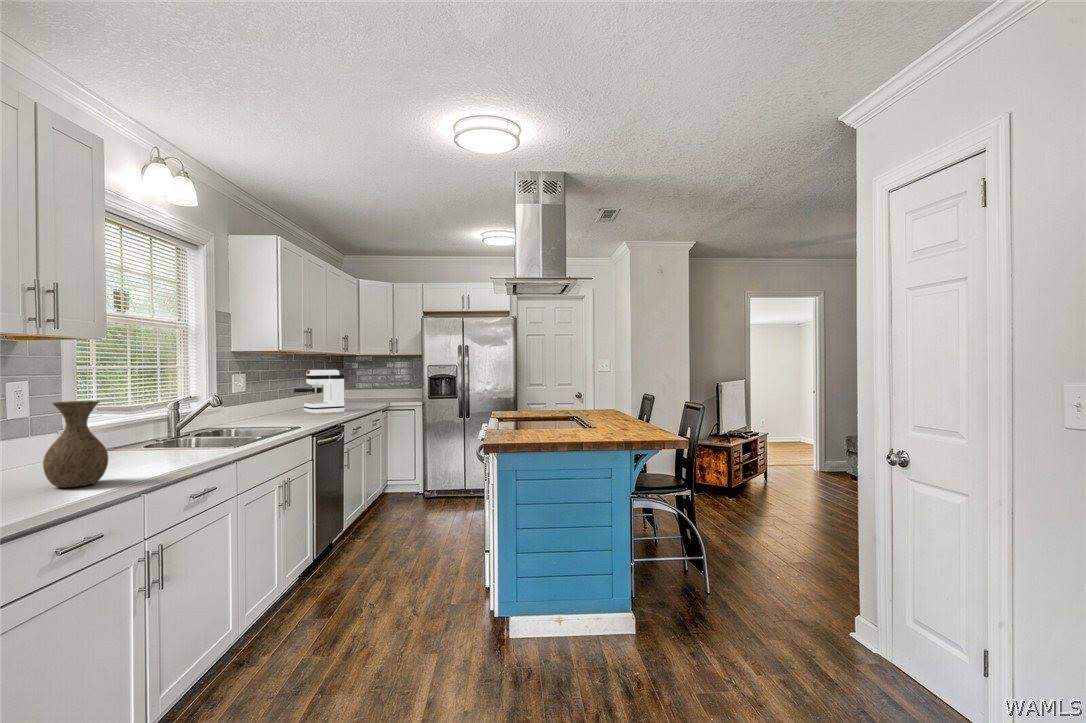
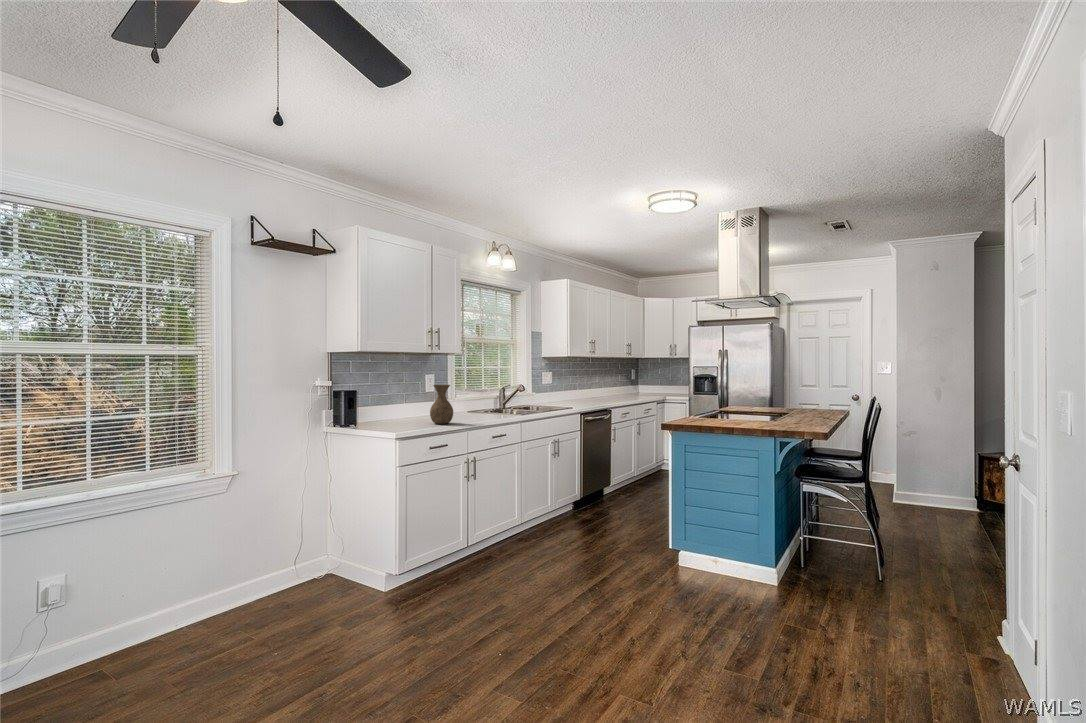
coffee maker: present [294,370,345,414] -> none [587,370,619,401]

